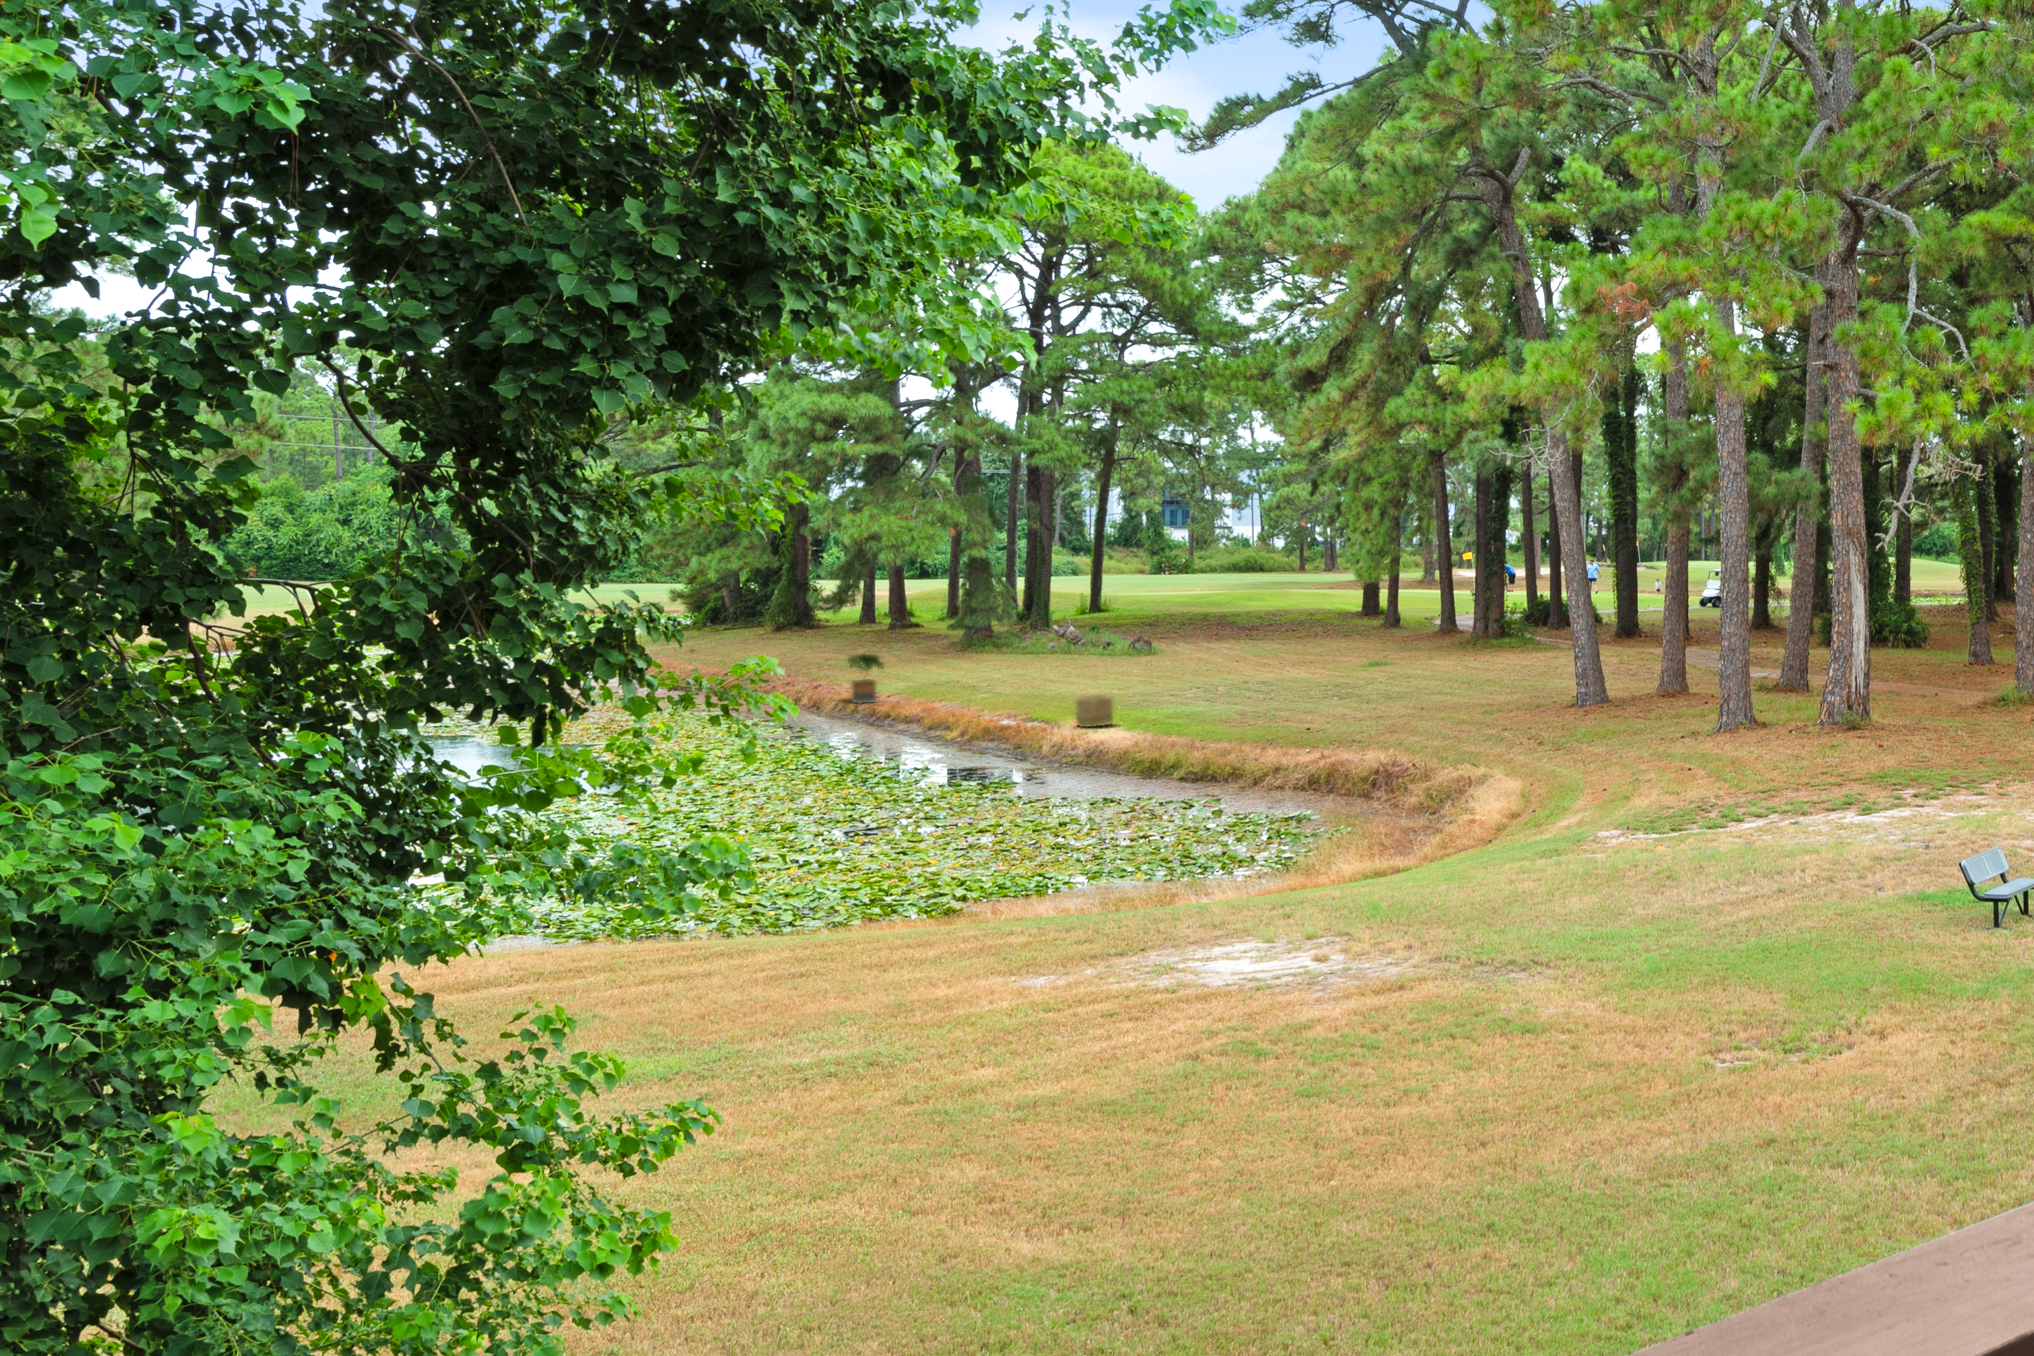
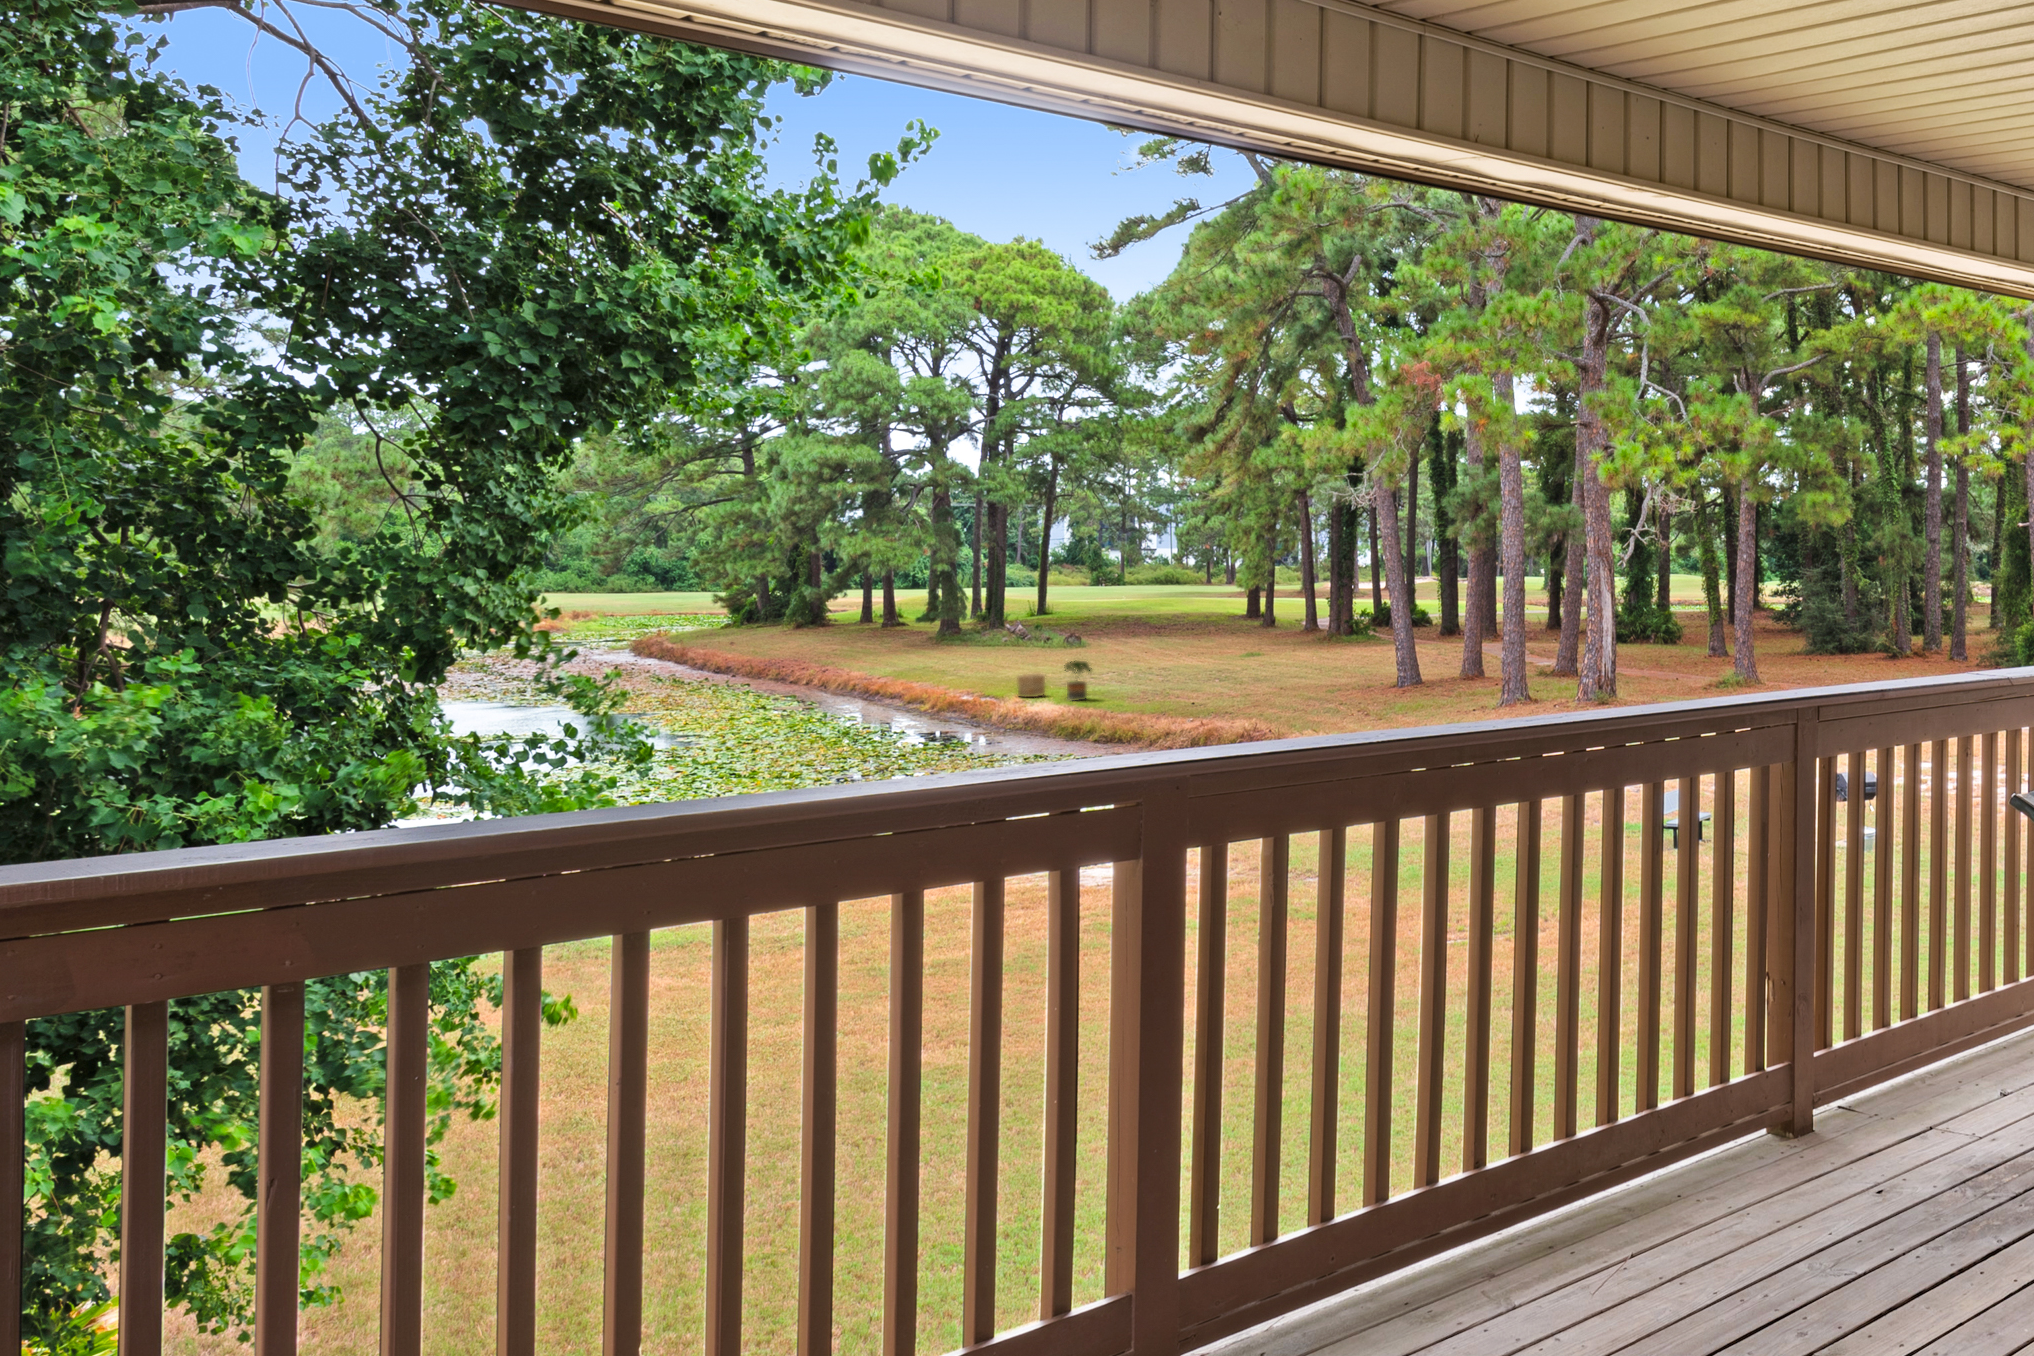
potted tree: present [848,653,883,703] -> present [1064,661,1092,700]

